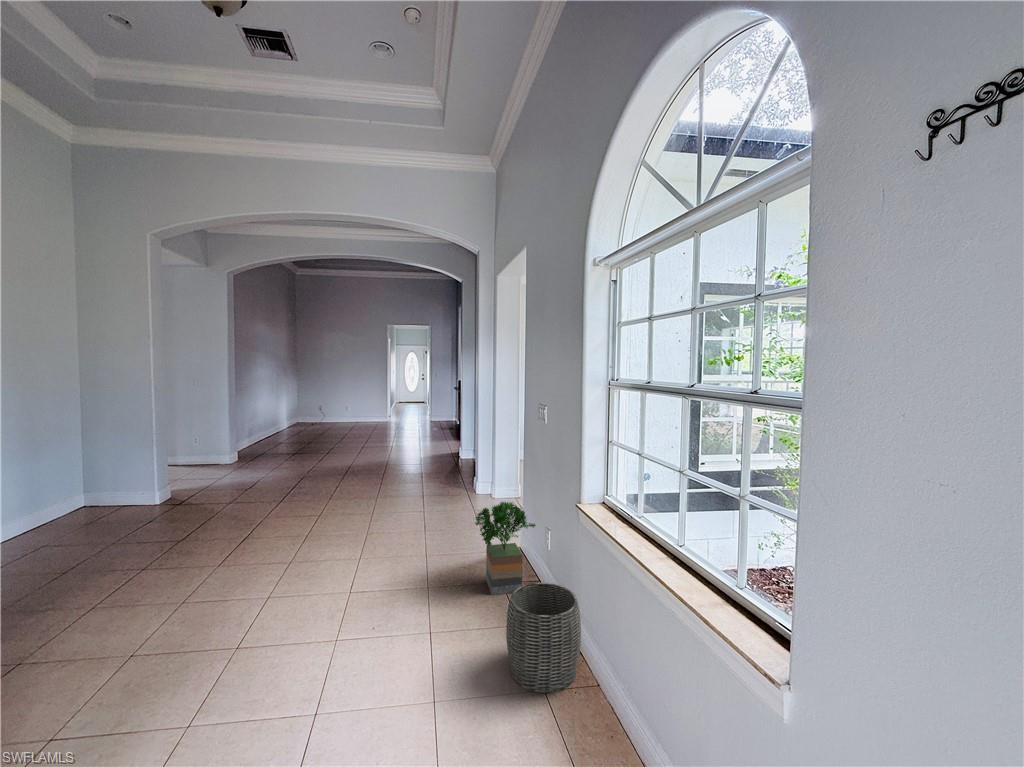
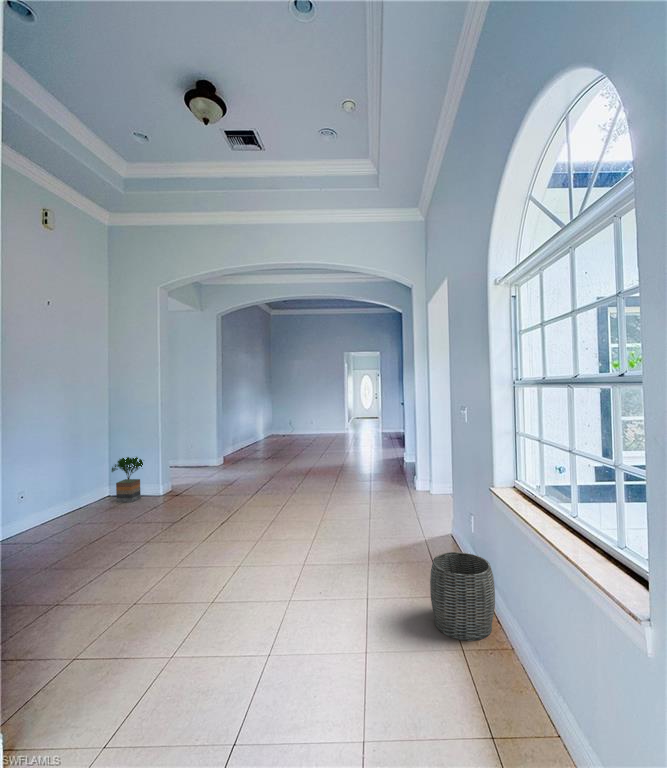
potted tree: present [475,502,536,595] -> present [112,457,143,502]

